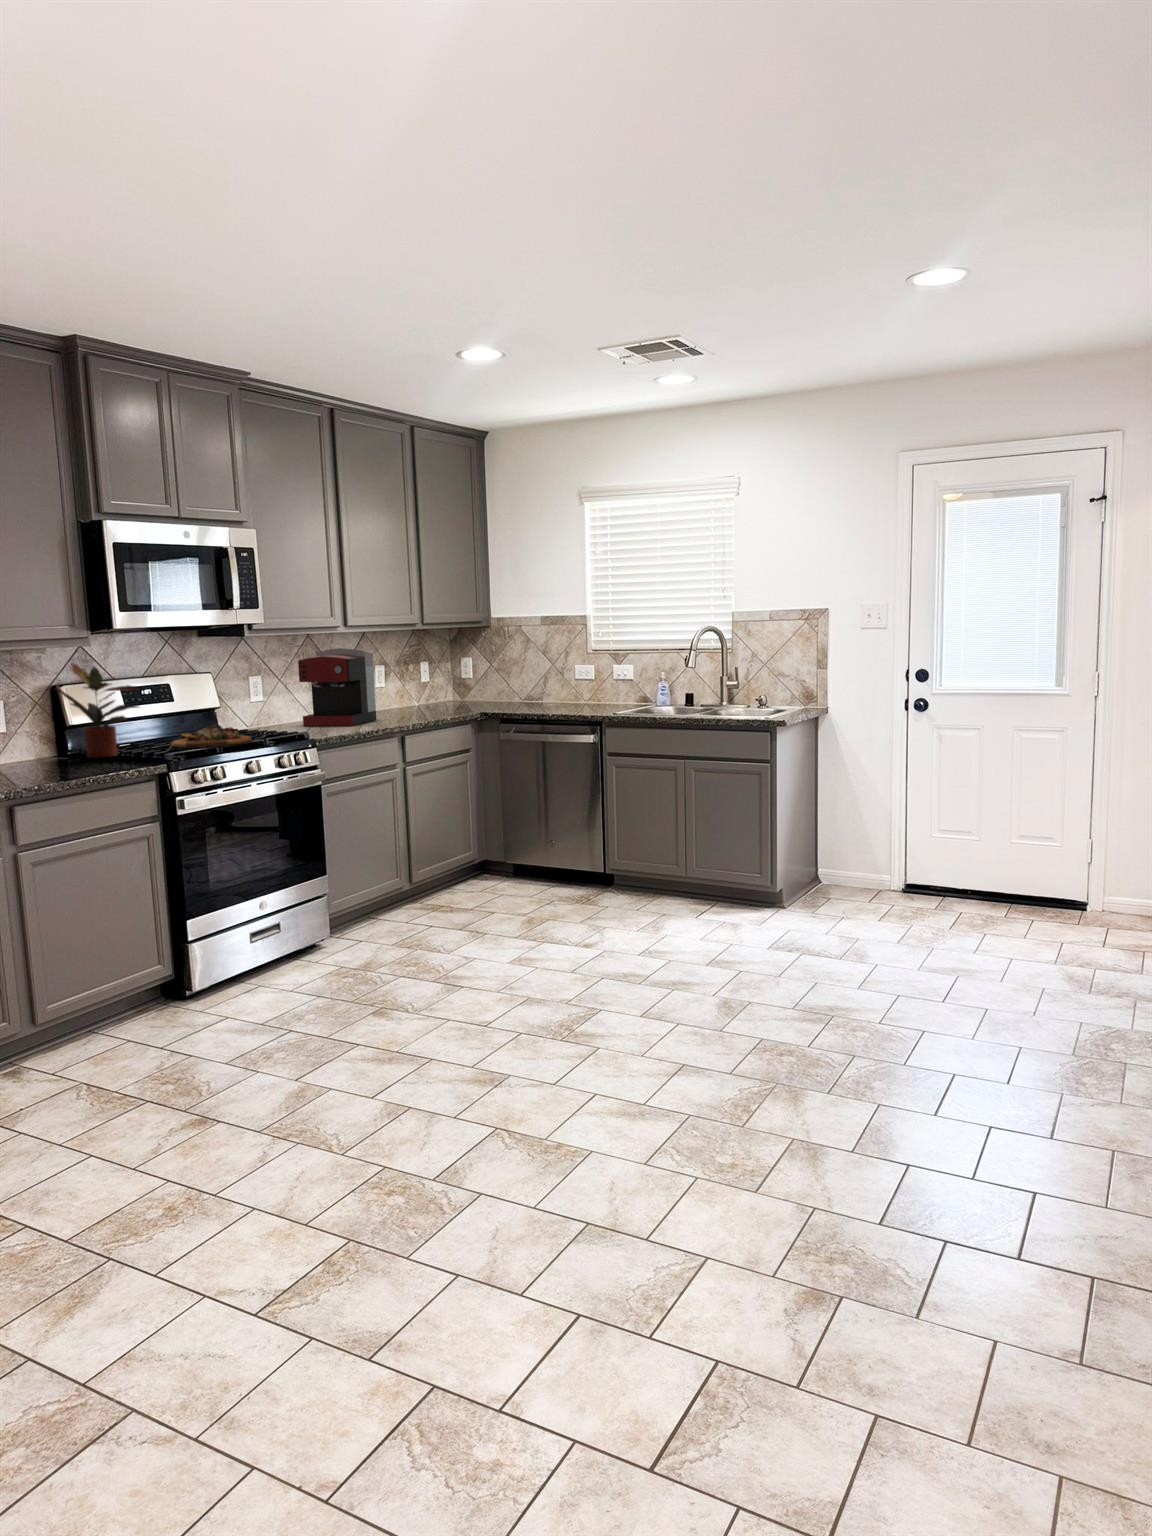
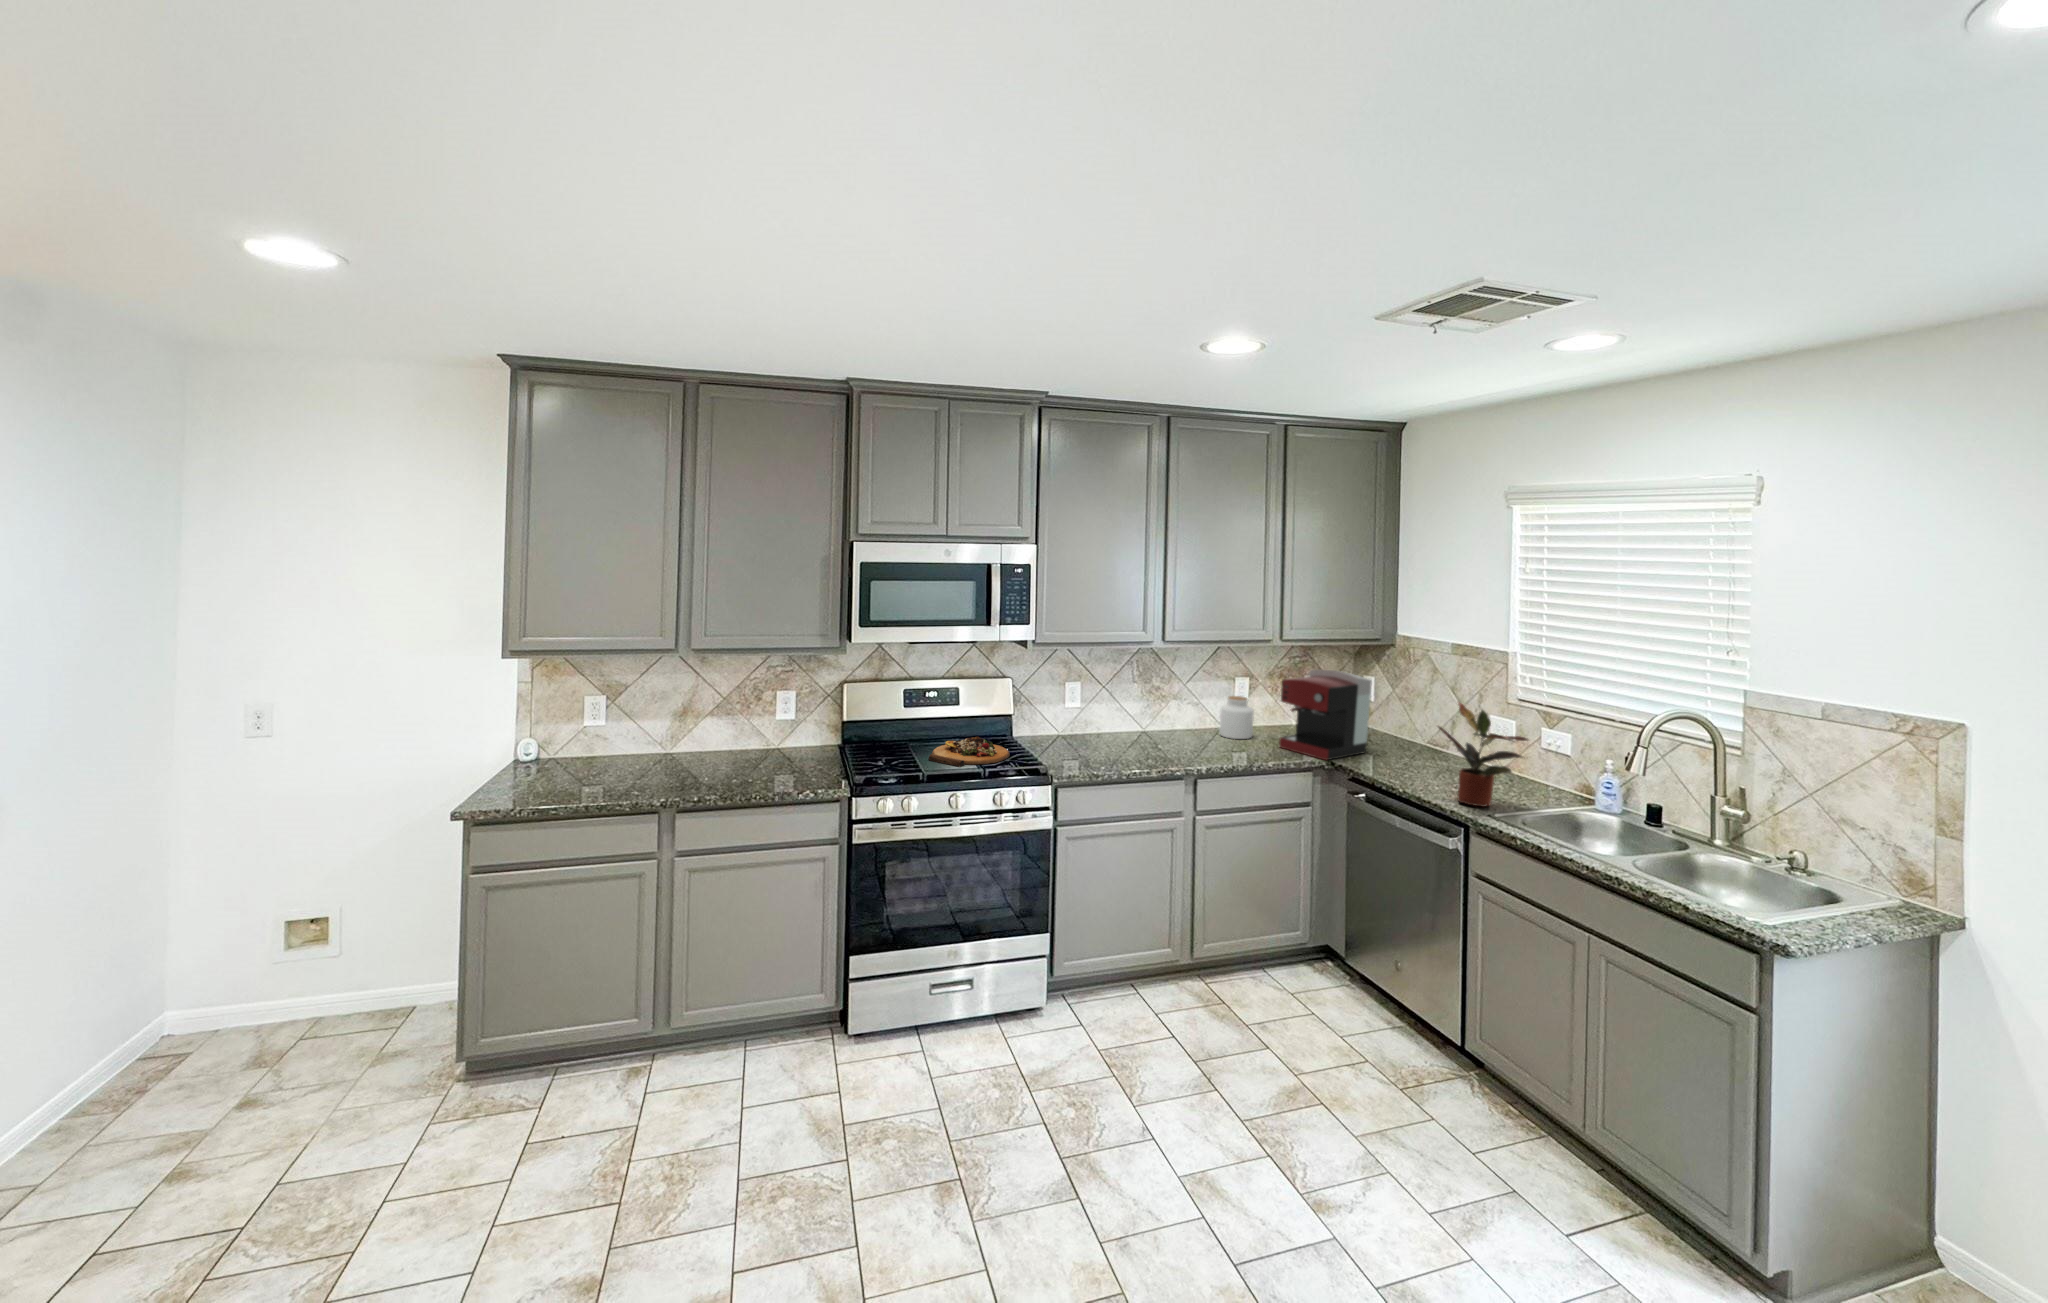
coffee maker: present [298,648,376,726] -> present [1279,670,1371,760]
potted plant: present [56,664,138,758] -> present [1438,702,1528,806]
jar: none [377,678,408,715] -> present [1219,696,1254,739]

